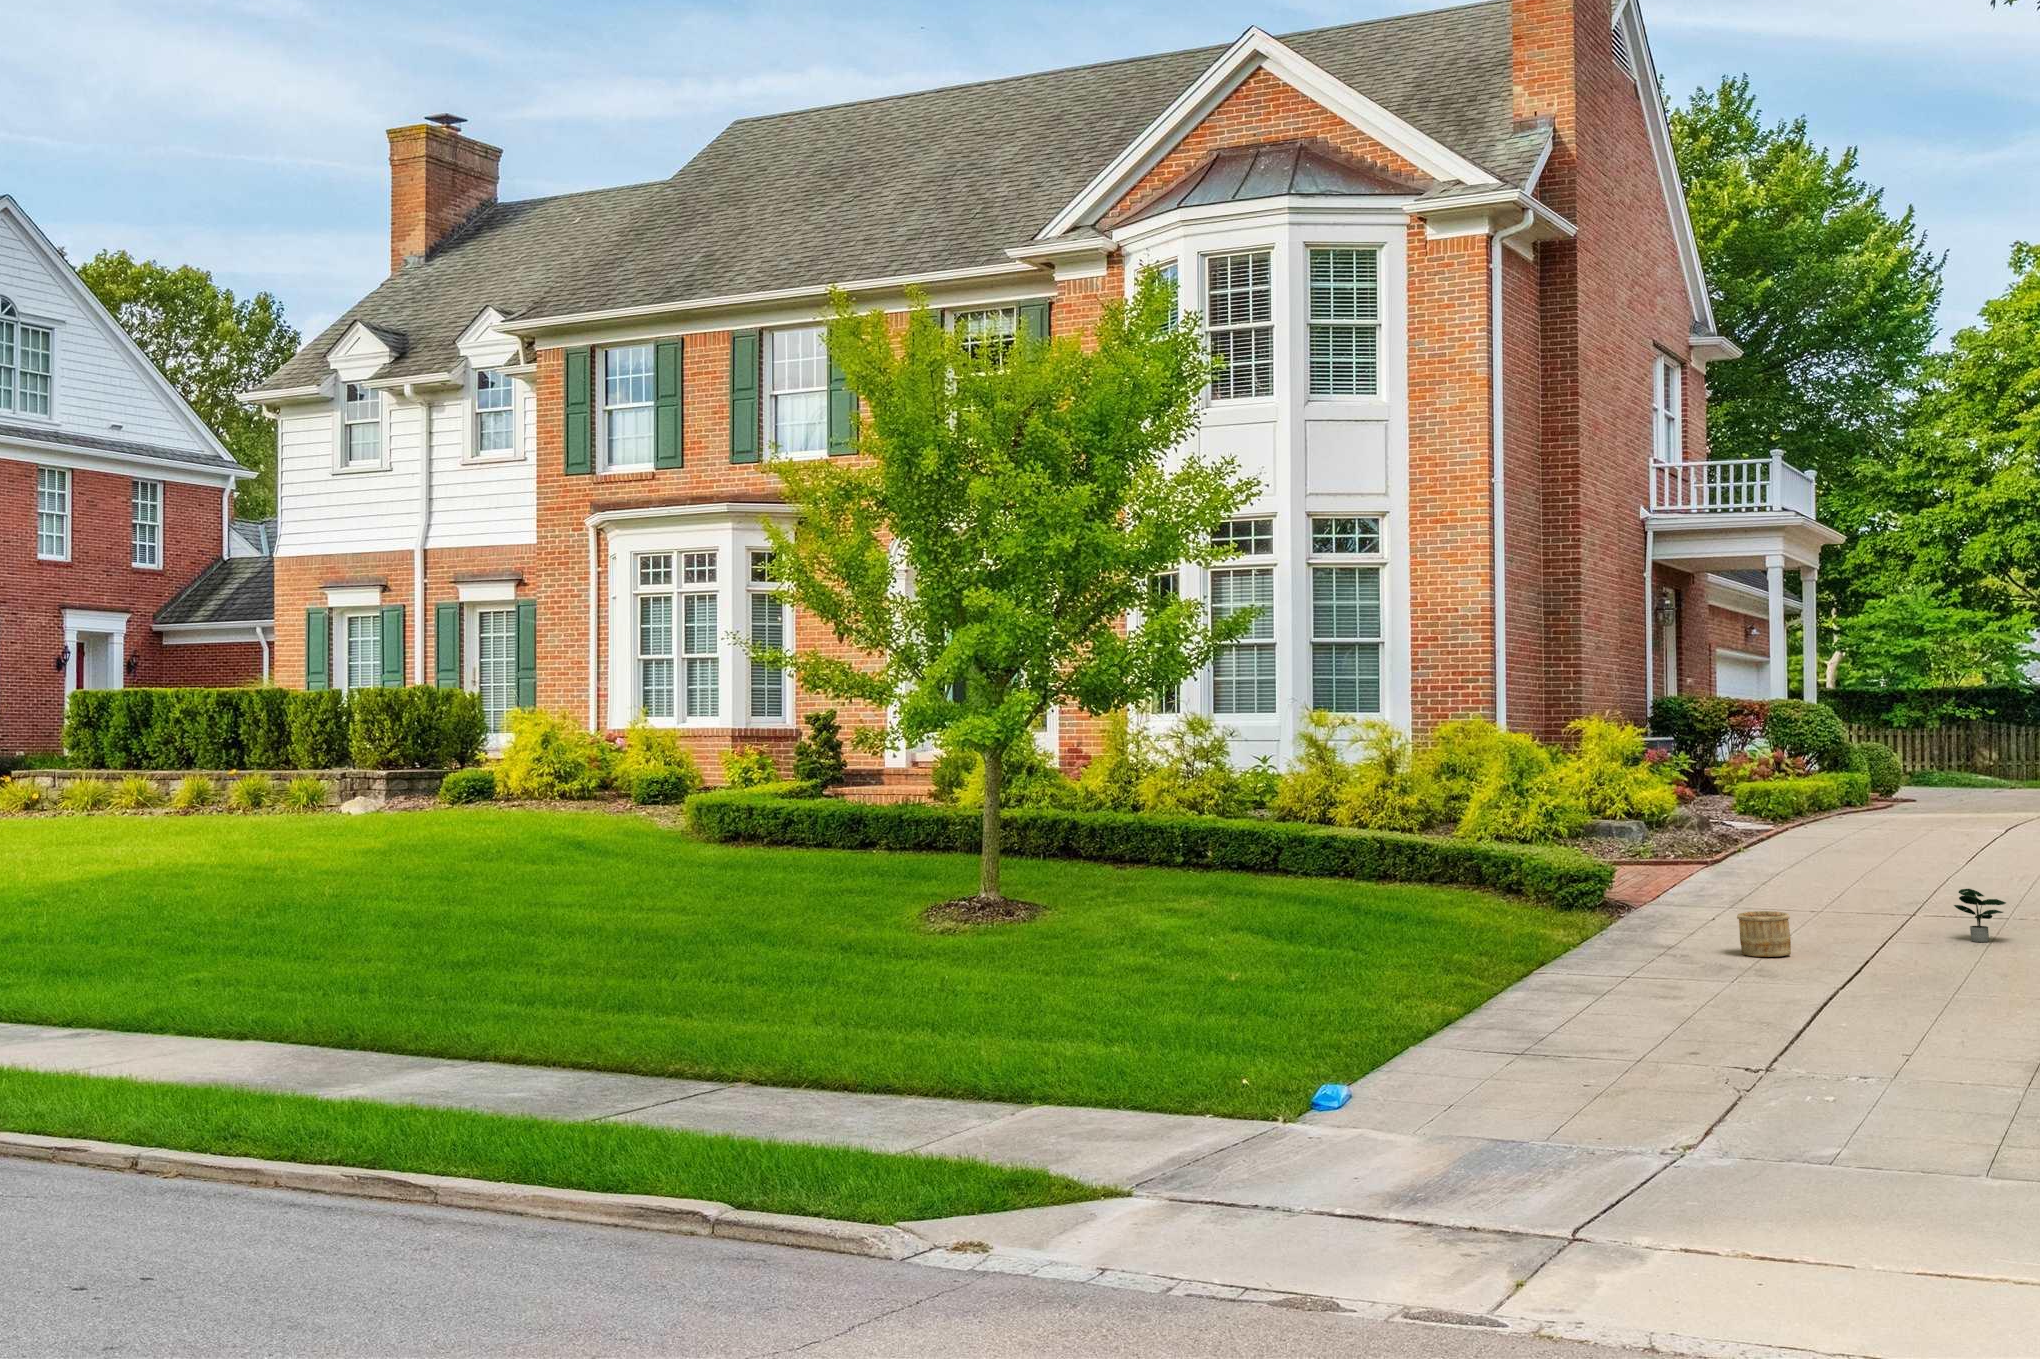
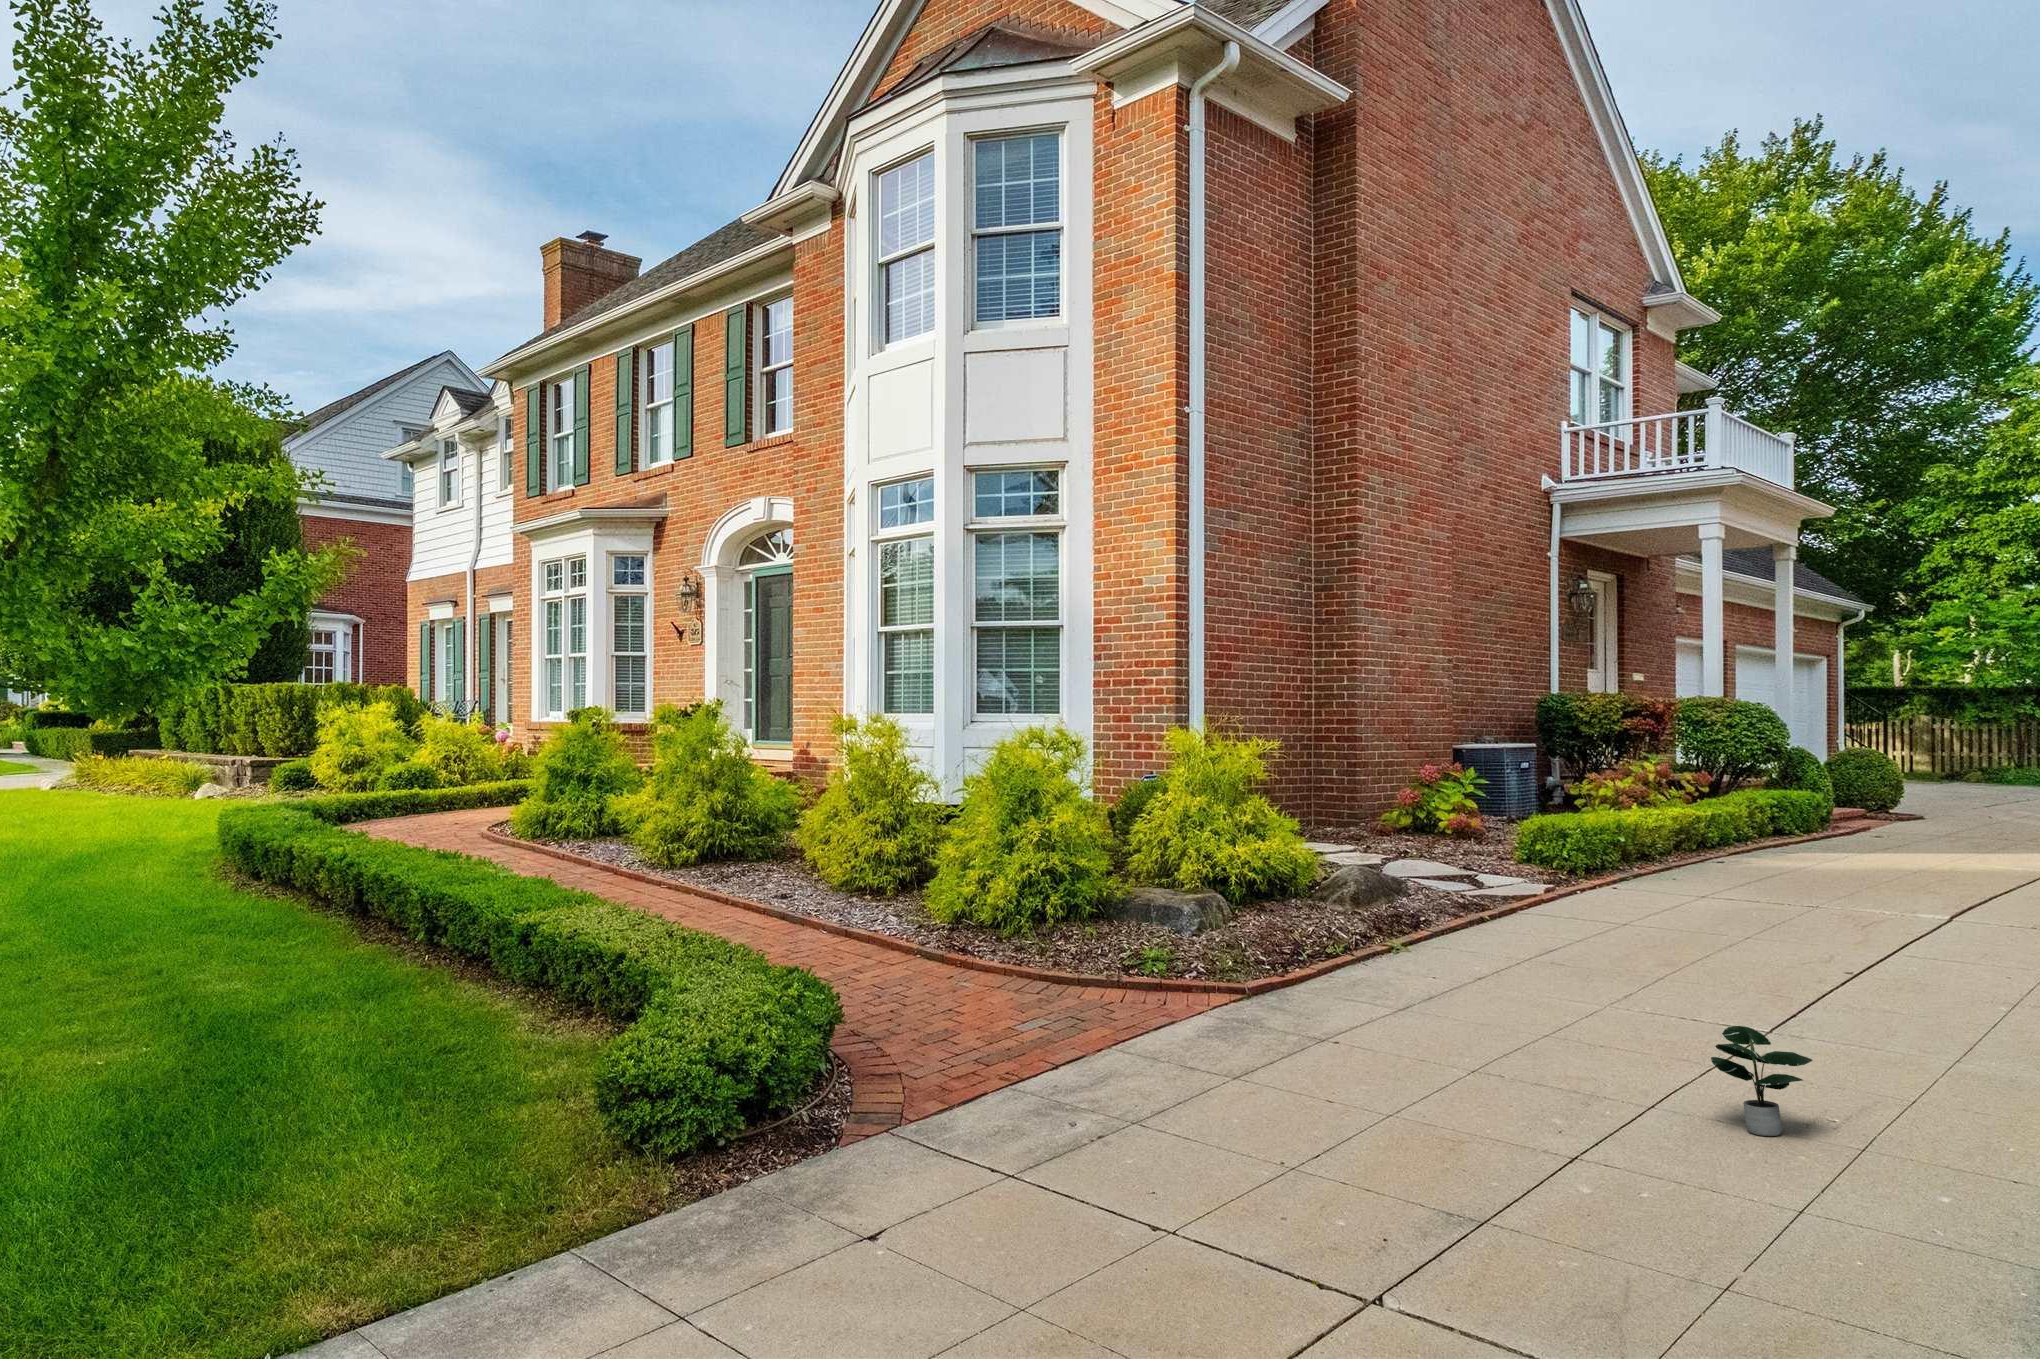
wooden bucket: present [1737,911,1791,957] -> none [1248,1065,1349,1163]

